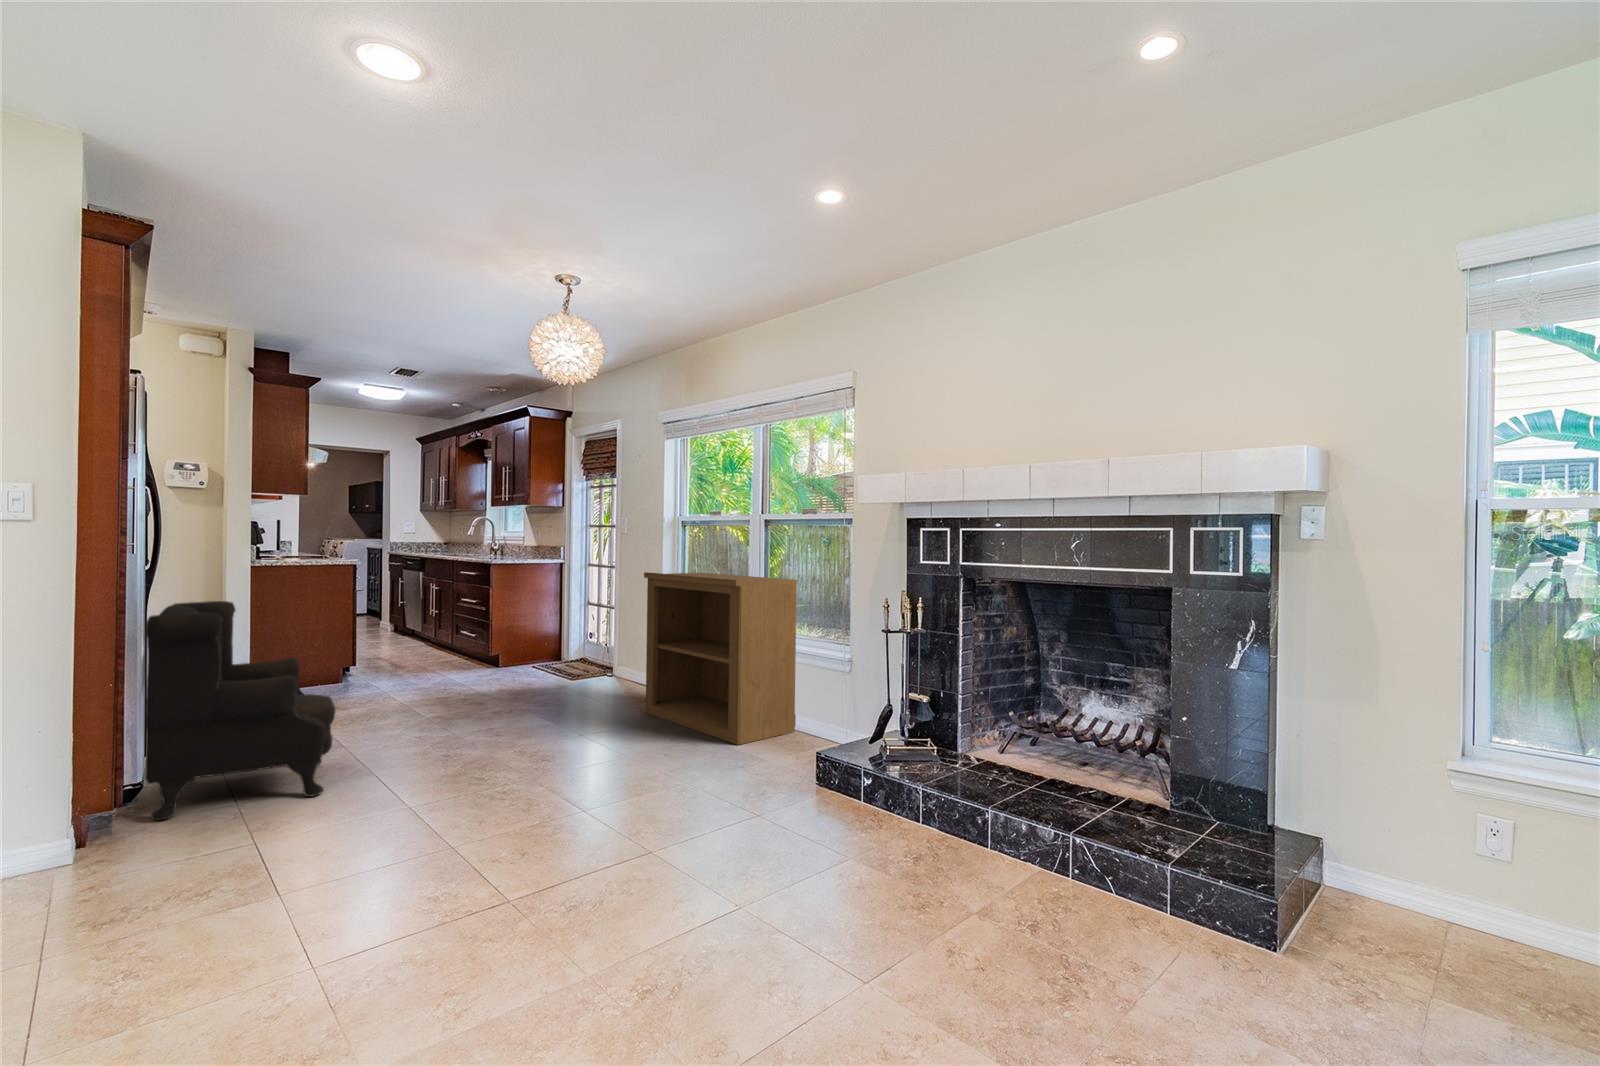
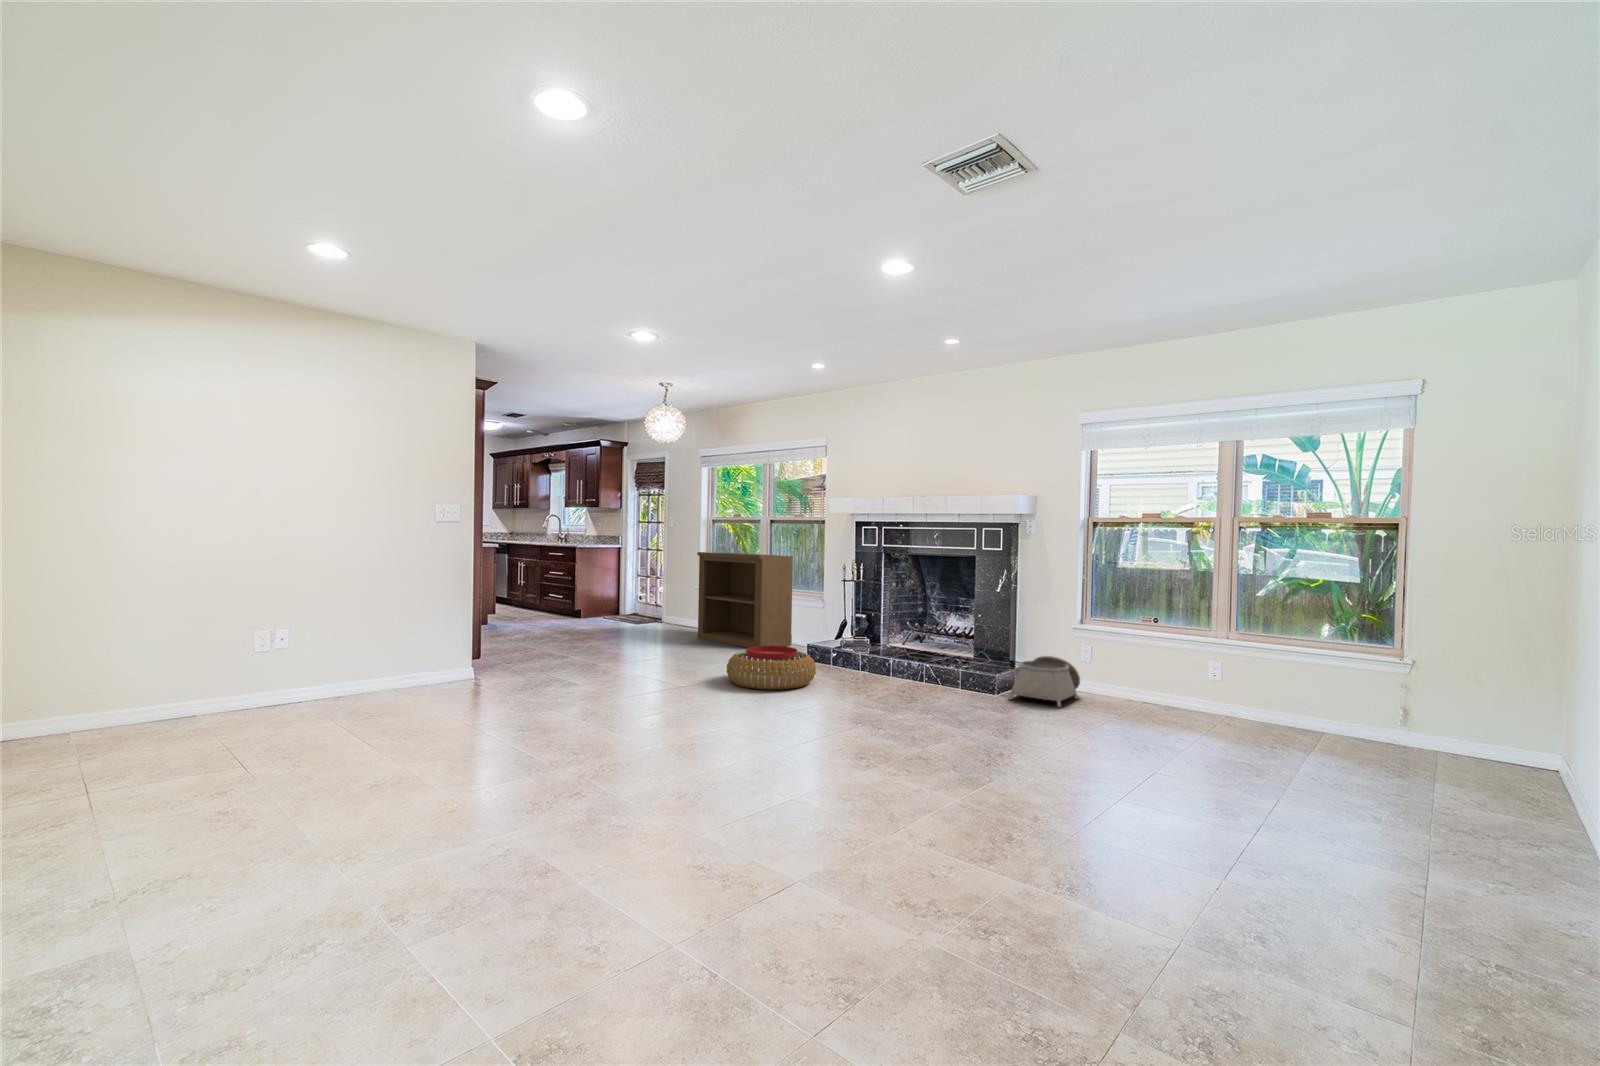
armchair: present [145,601,335,820] -> none [464,564,554,670]
pouf: none [626,780,827,913] -> present [727,646,816,690]
basket: none [1317,840,1508,1025] -> present [1009,656,1080,707]

